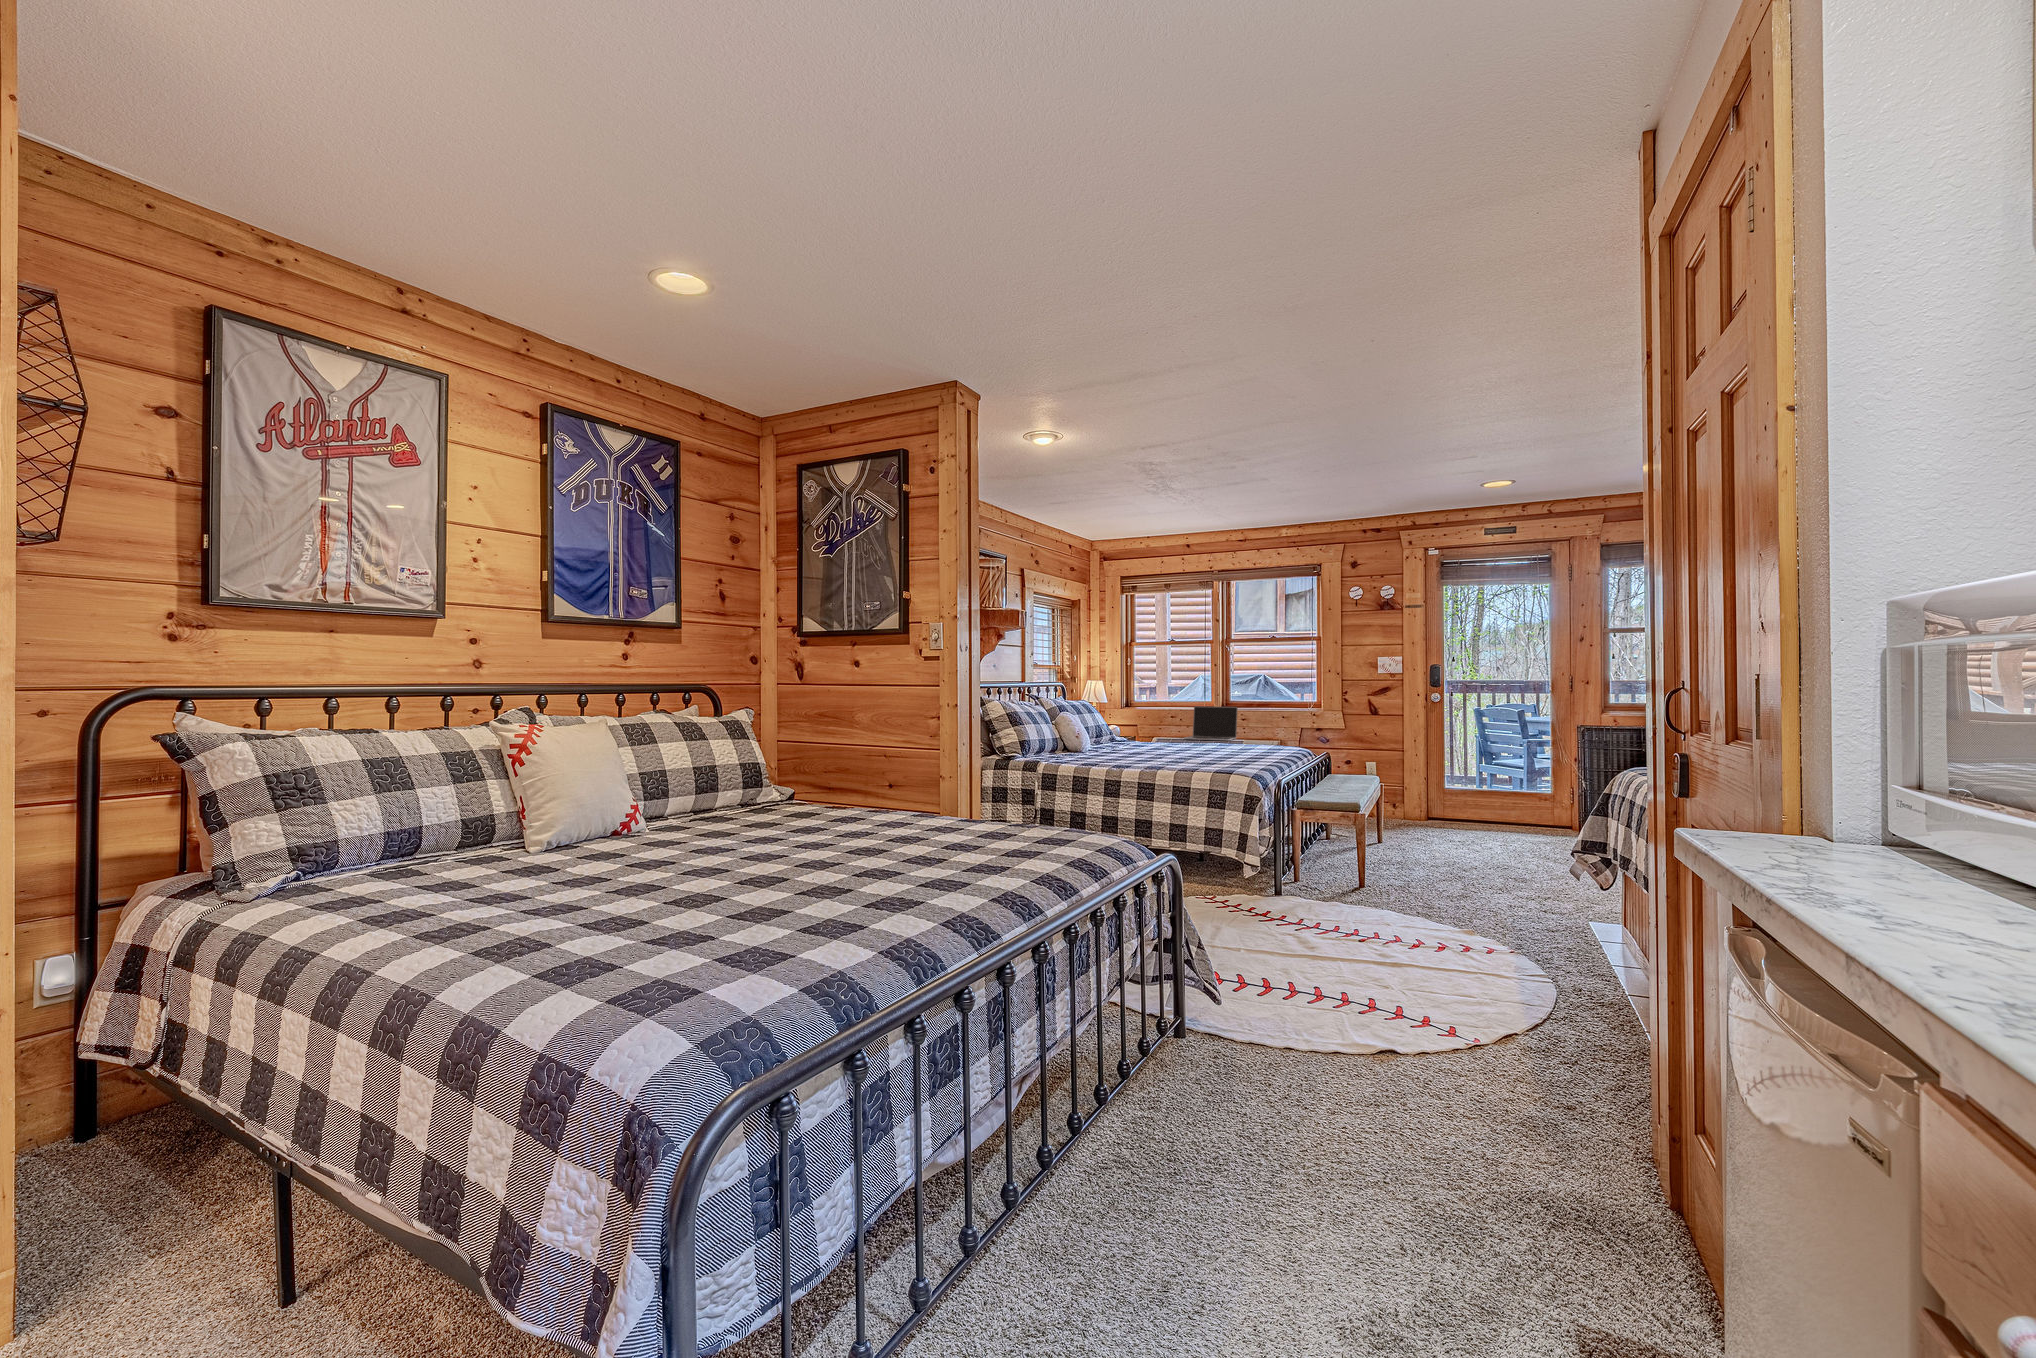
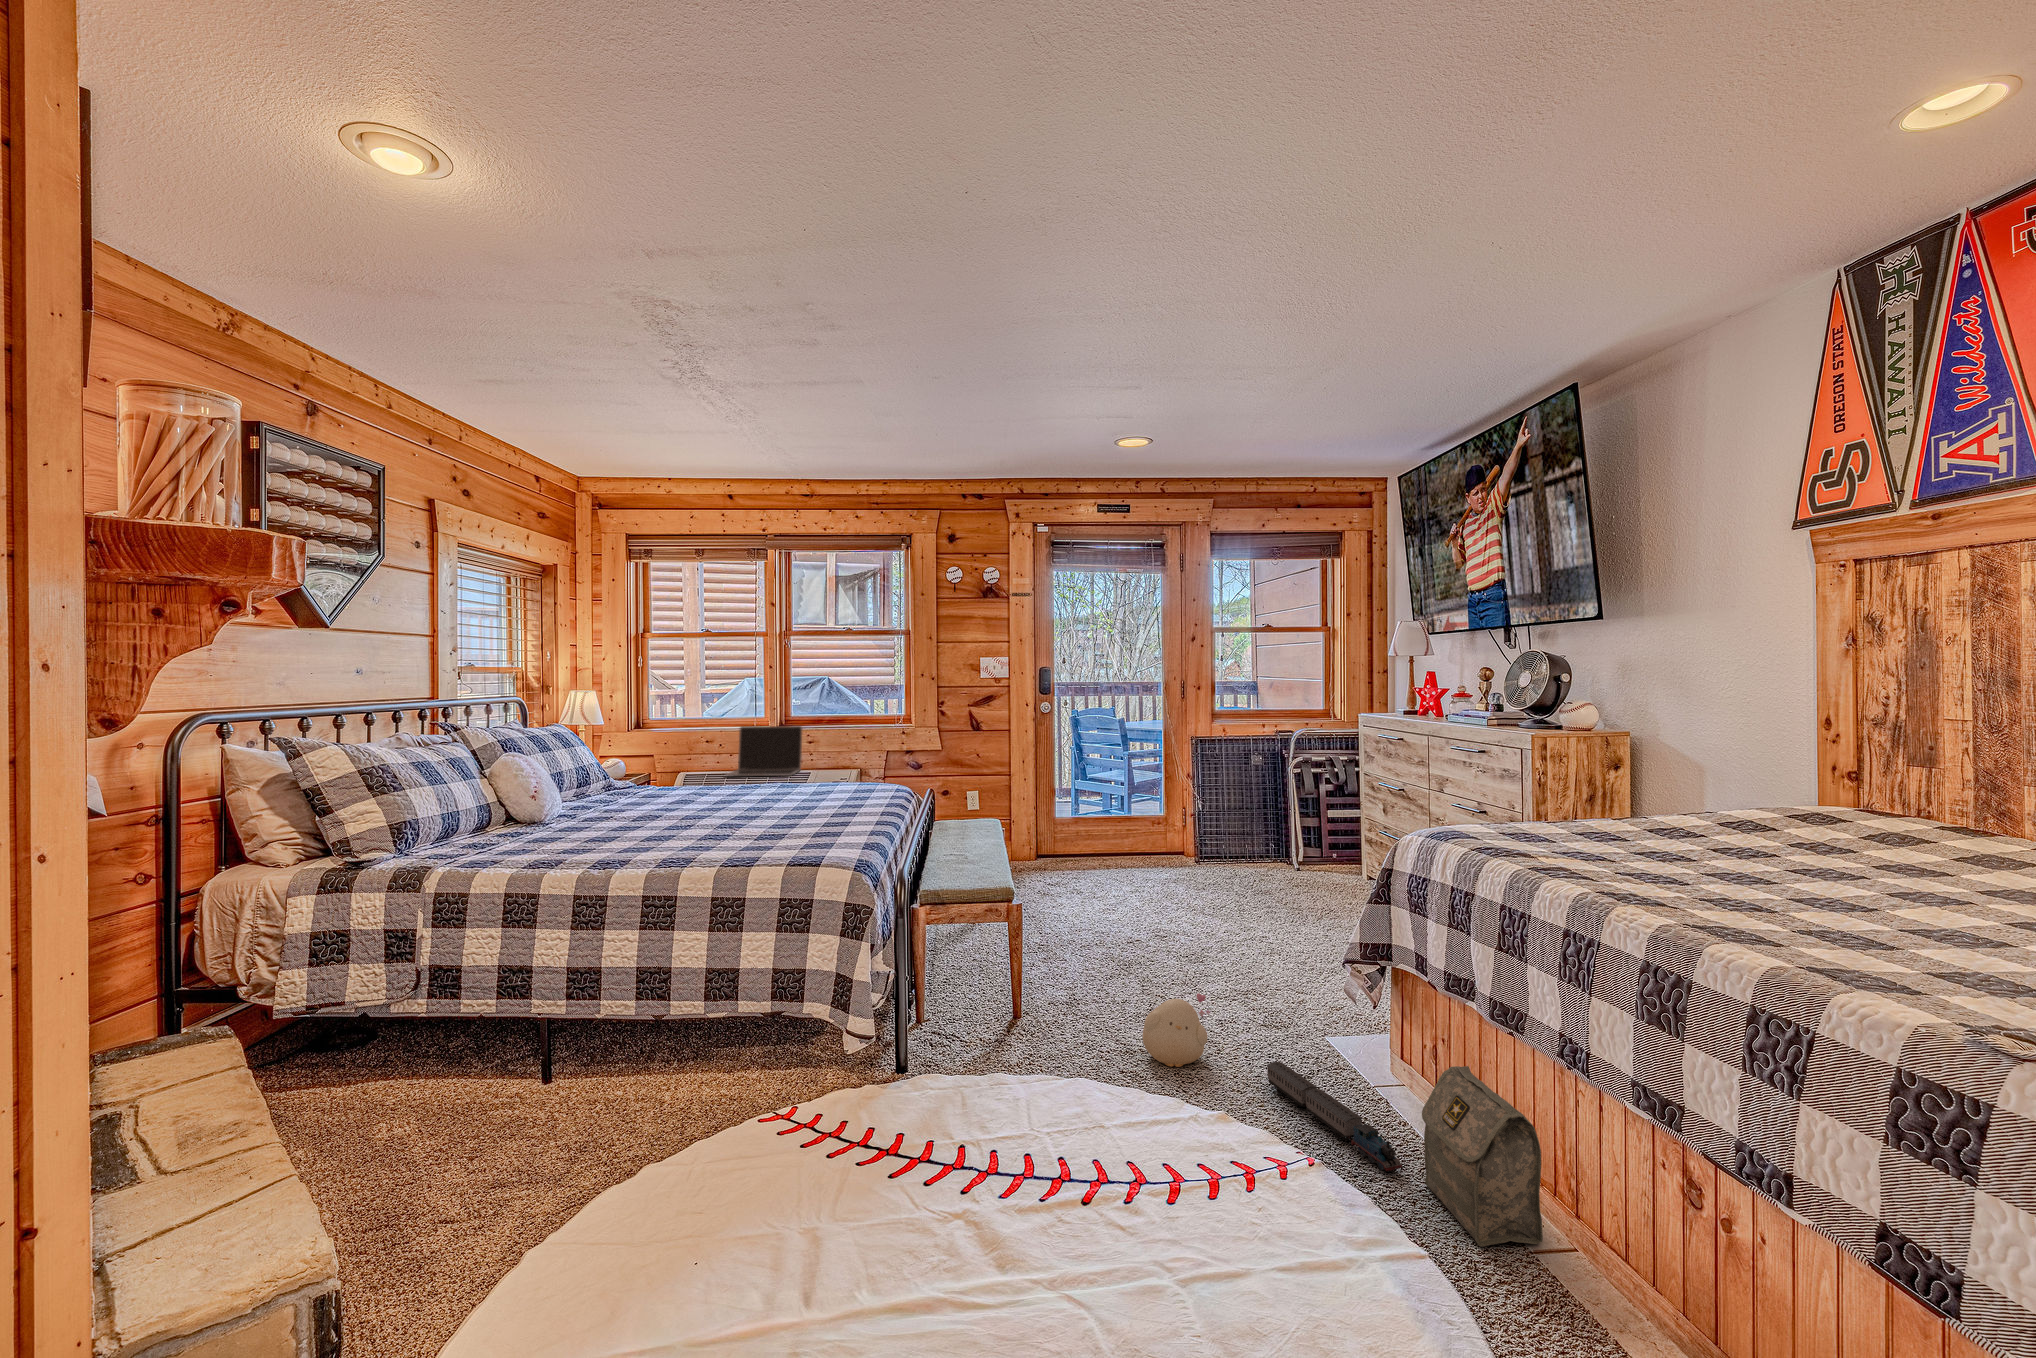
plush toy: none [1440,874,1490,918] -> present [1143,993,1211,1067]
bag: none [1586,903,1647,999] -> present [1422,1066,1543,1247]
toy train: none [1520,917,1581,967] -> present [1267,1062,1403,1172]

